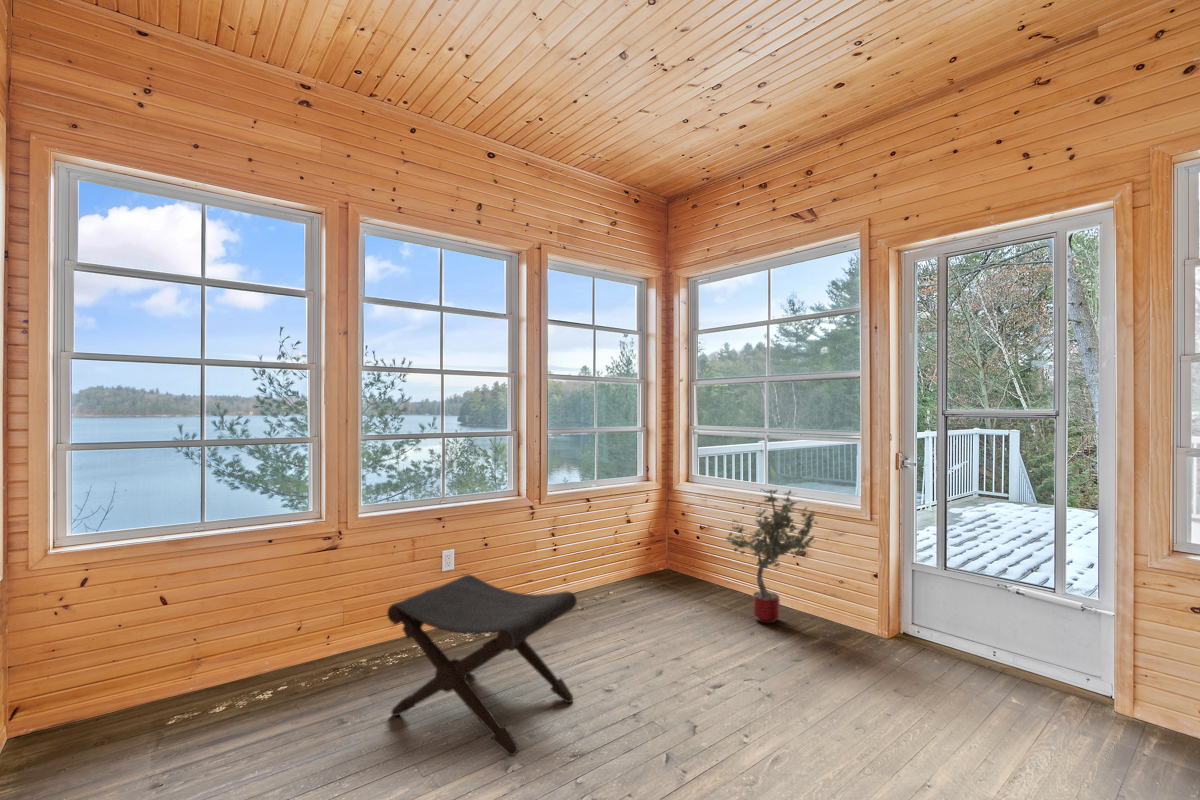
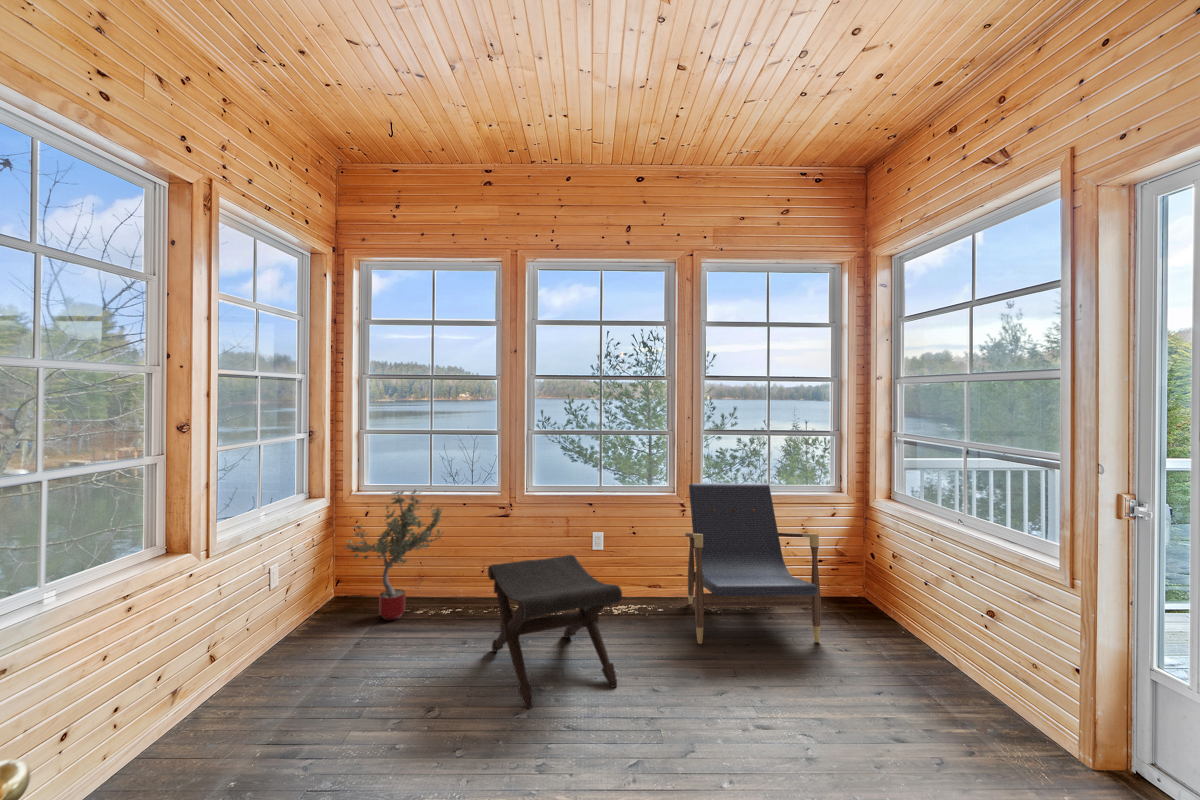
lounge chair: none [541,476,686,639] -> present [685,483,821,644]
potted tree: present [726,490,817,623] -> present [346,490,443,620]

